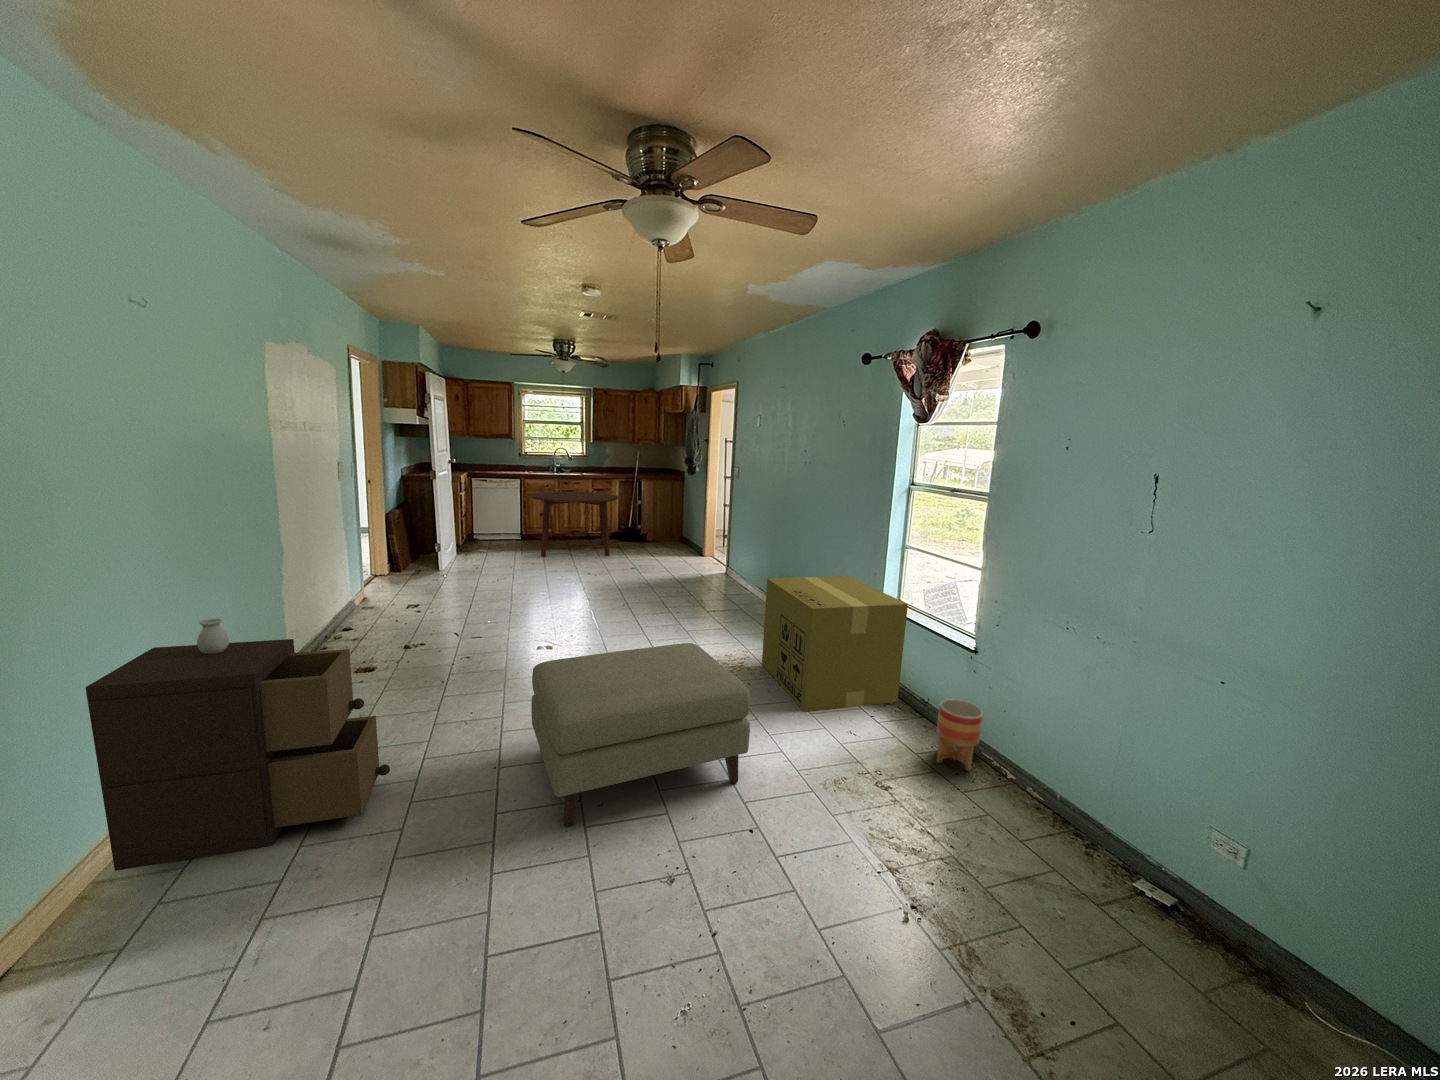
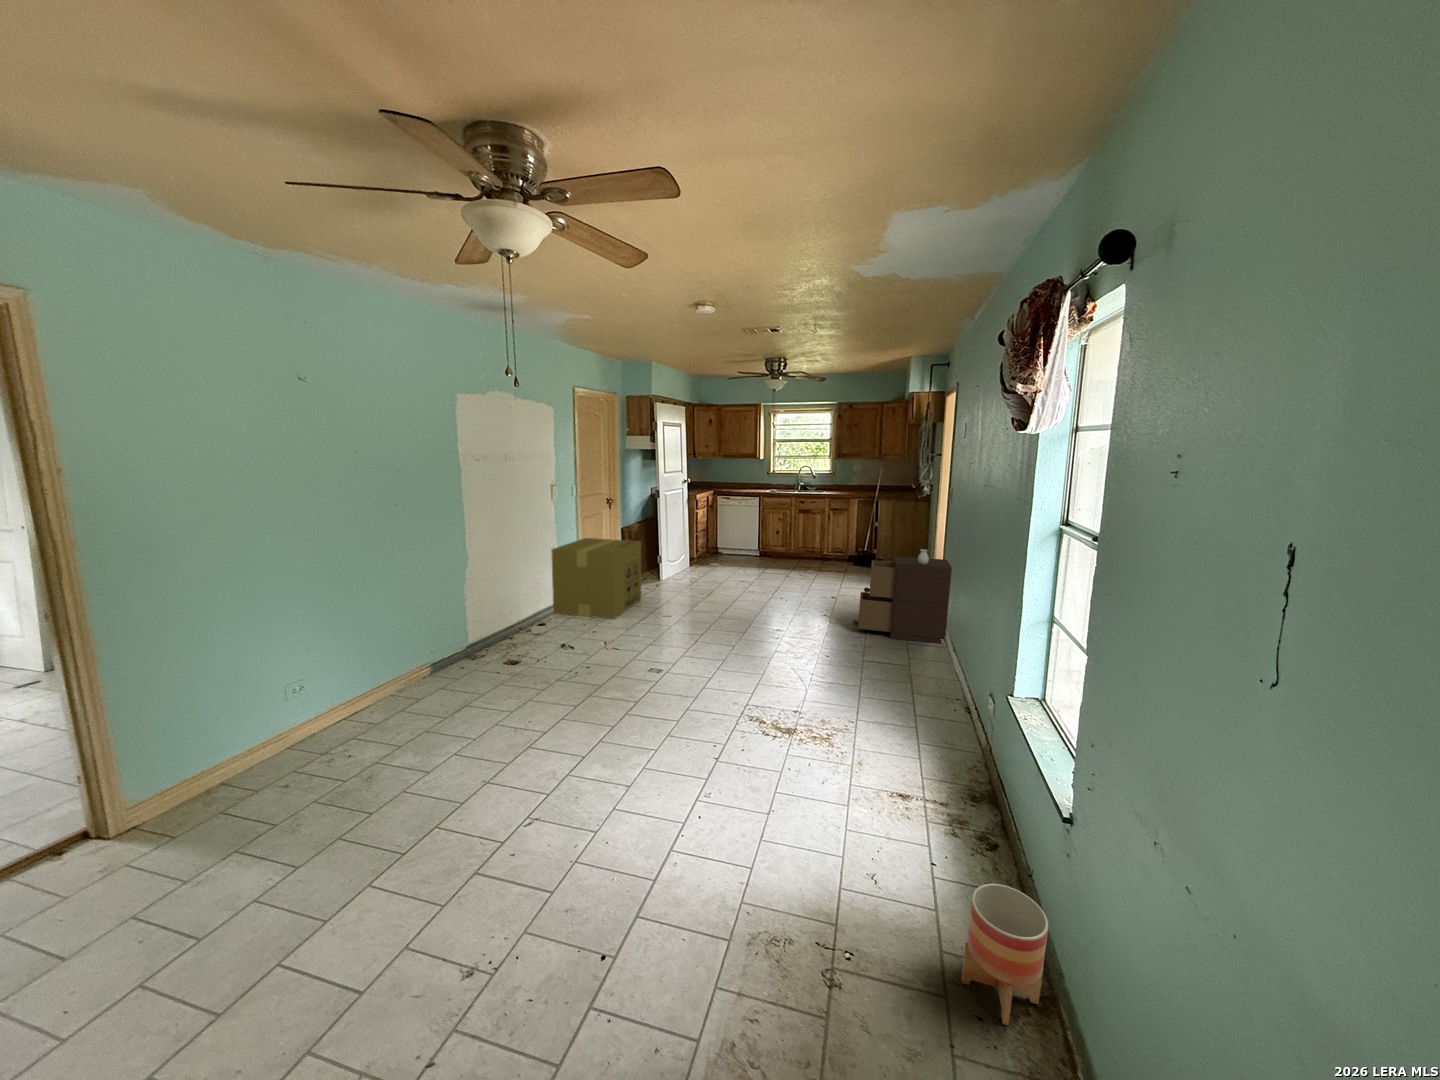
dining table: present [531,492,618,557] -> none [759,510,846,580]
cardboard box: present [762,576,908,712] -> present [551,538,641,619]
storage cabinet: present [85,619,390,871] -> present [853,549,952,644]
ottoman: present [531,643,750,827] -> none [453,681,701,878]

